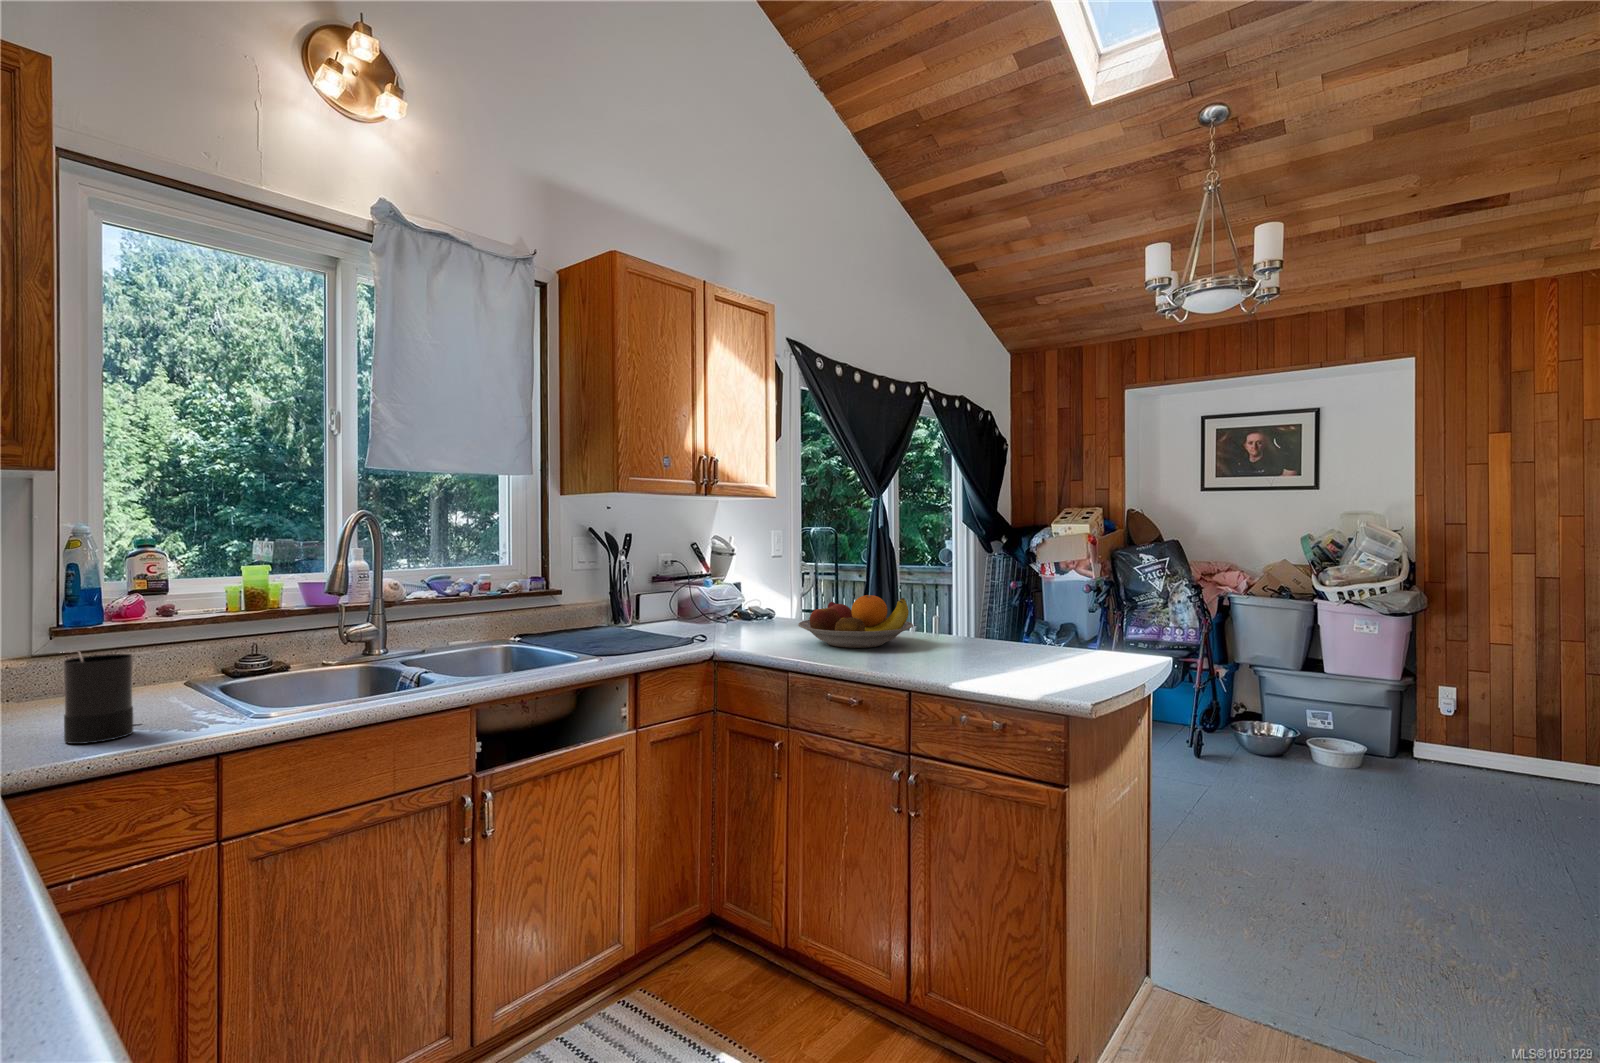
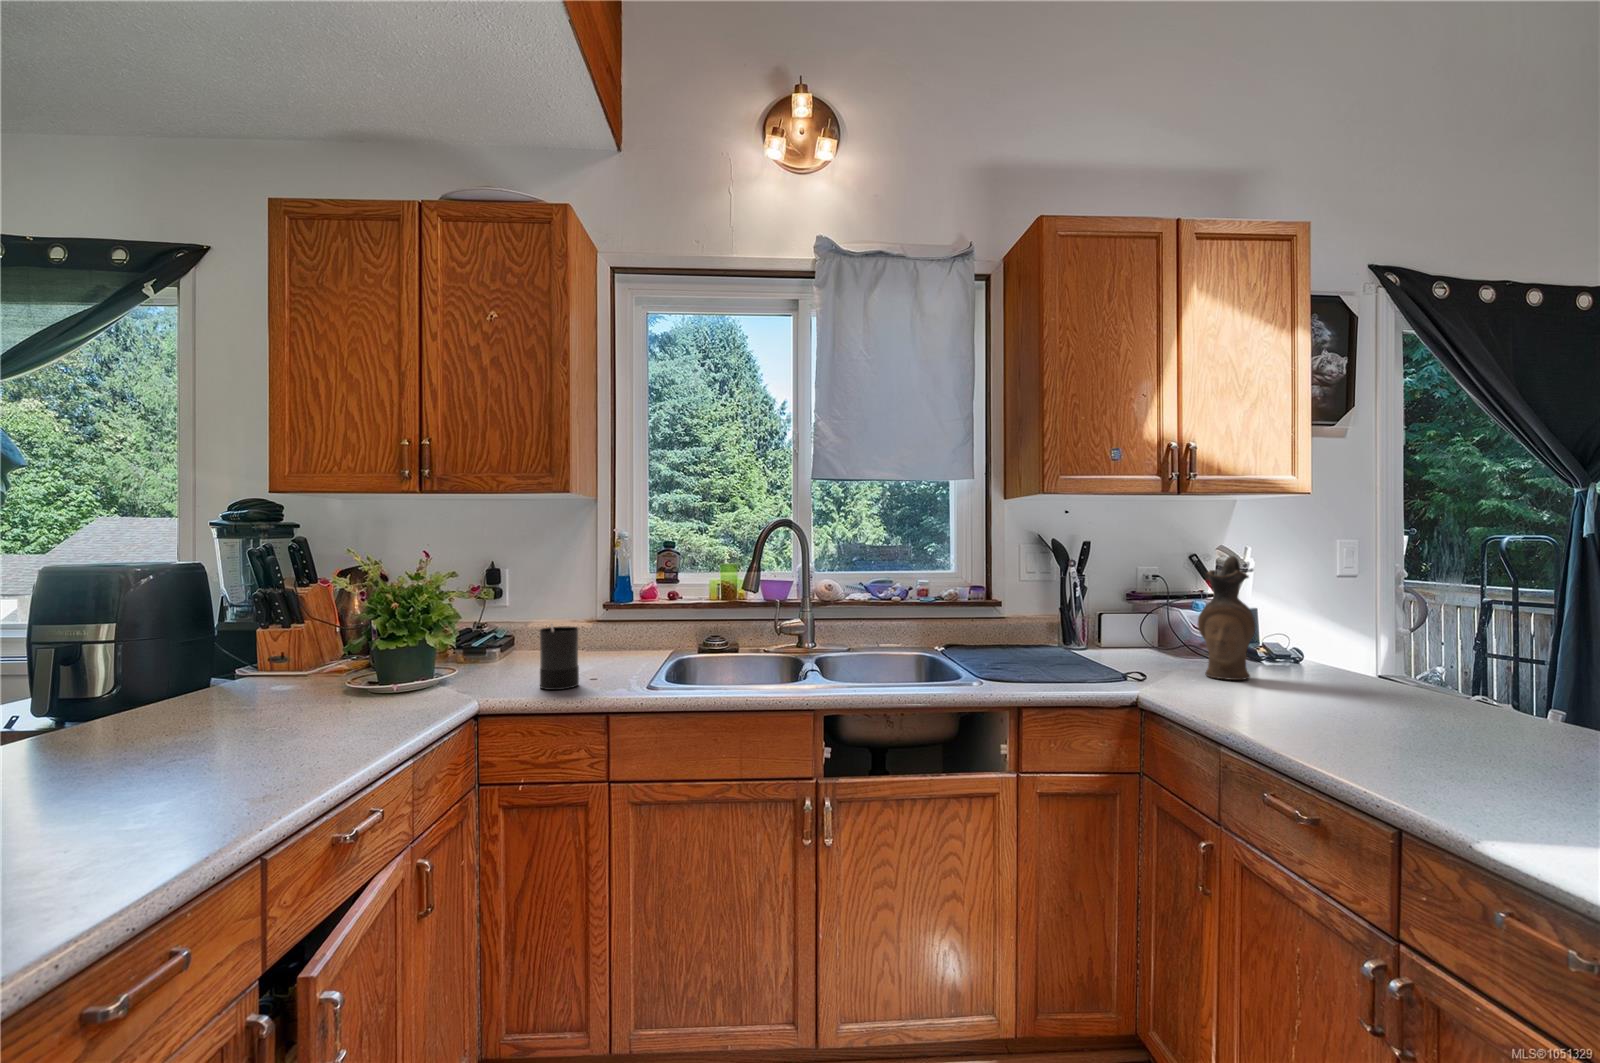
ceramic pitcher: none [736,543,773,634] -> present [1198,556,1255,680]
fruit bowl: present [798,595,913,648] -> none [1267,647,1503,733]

